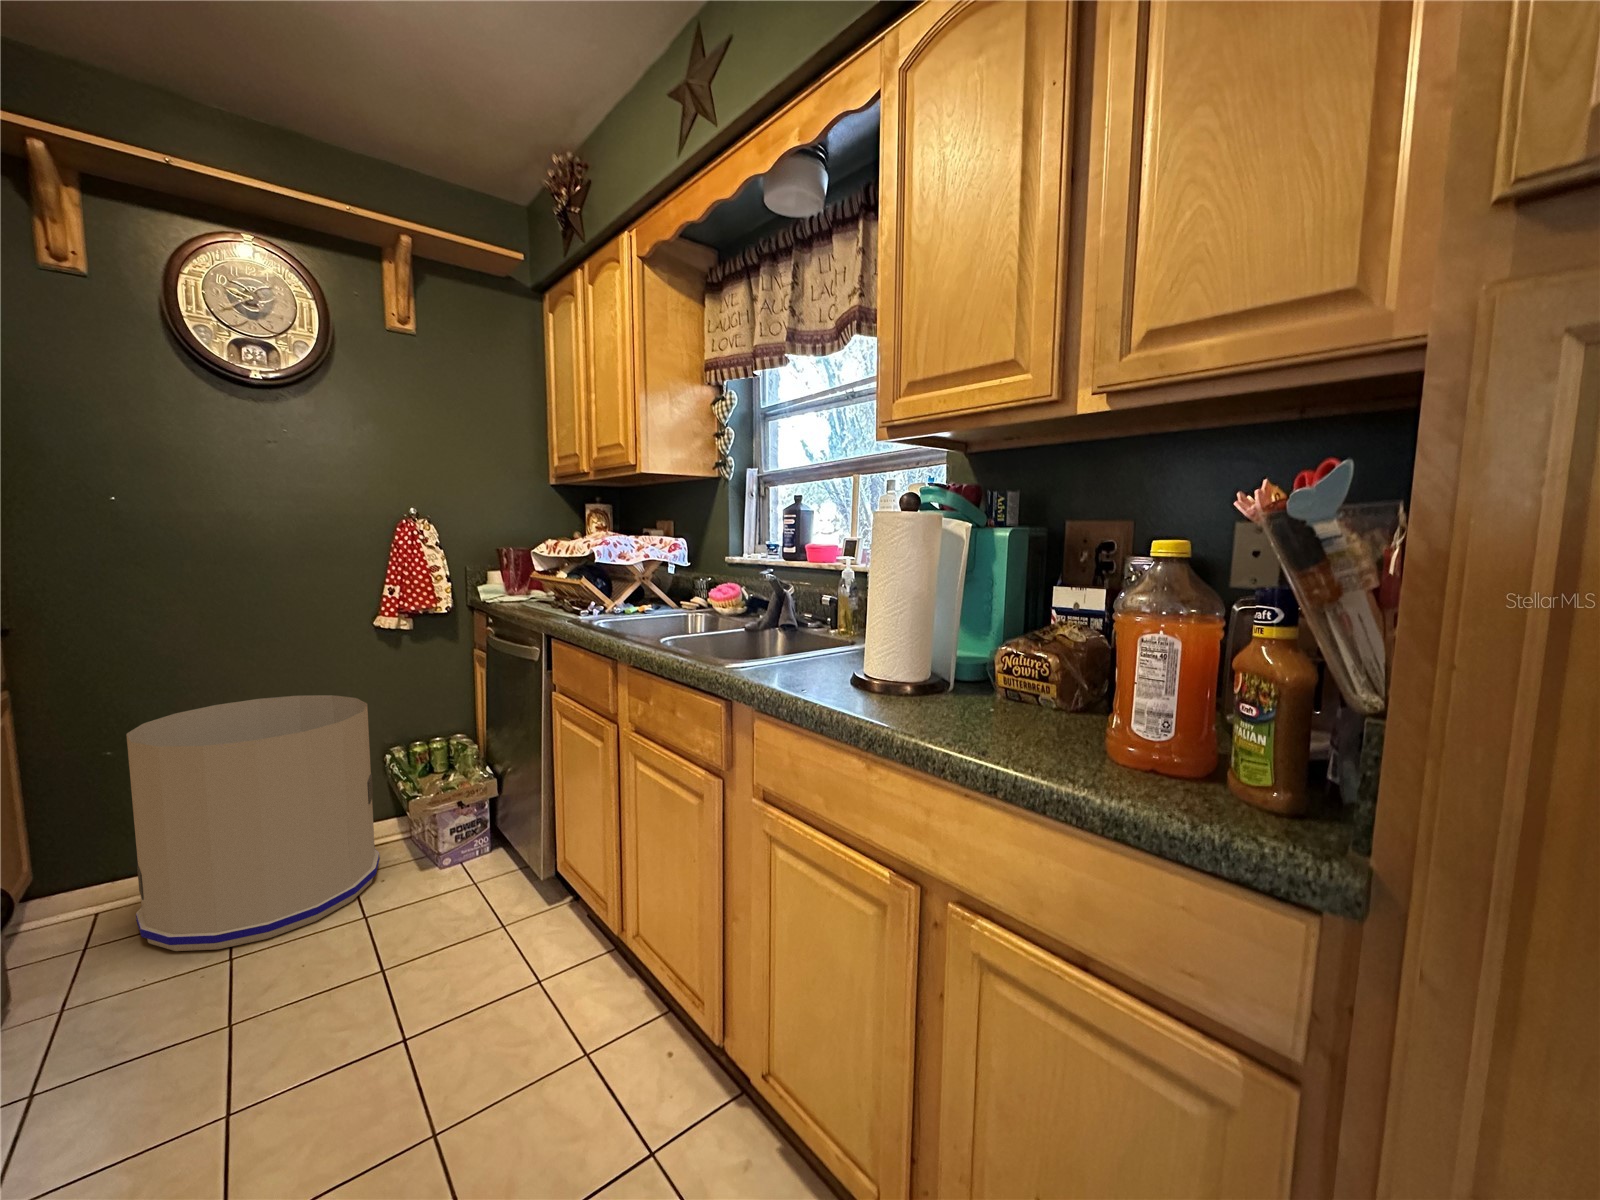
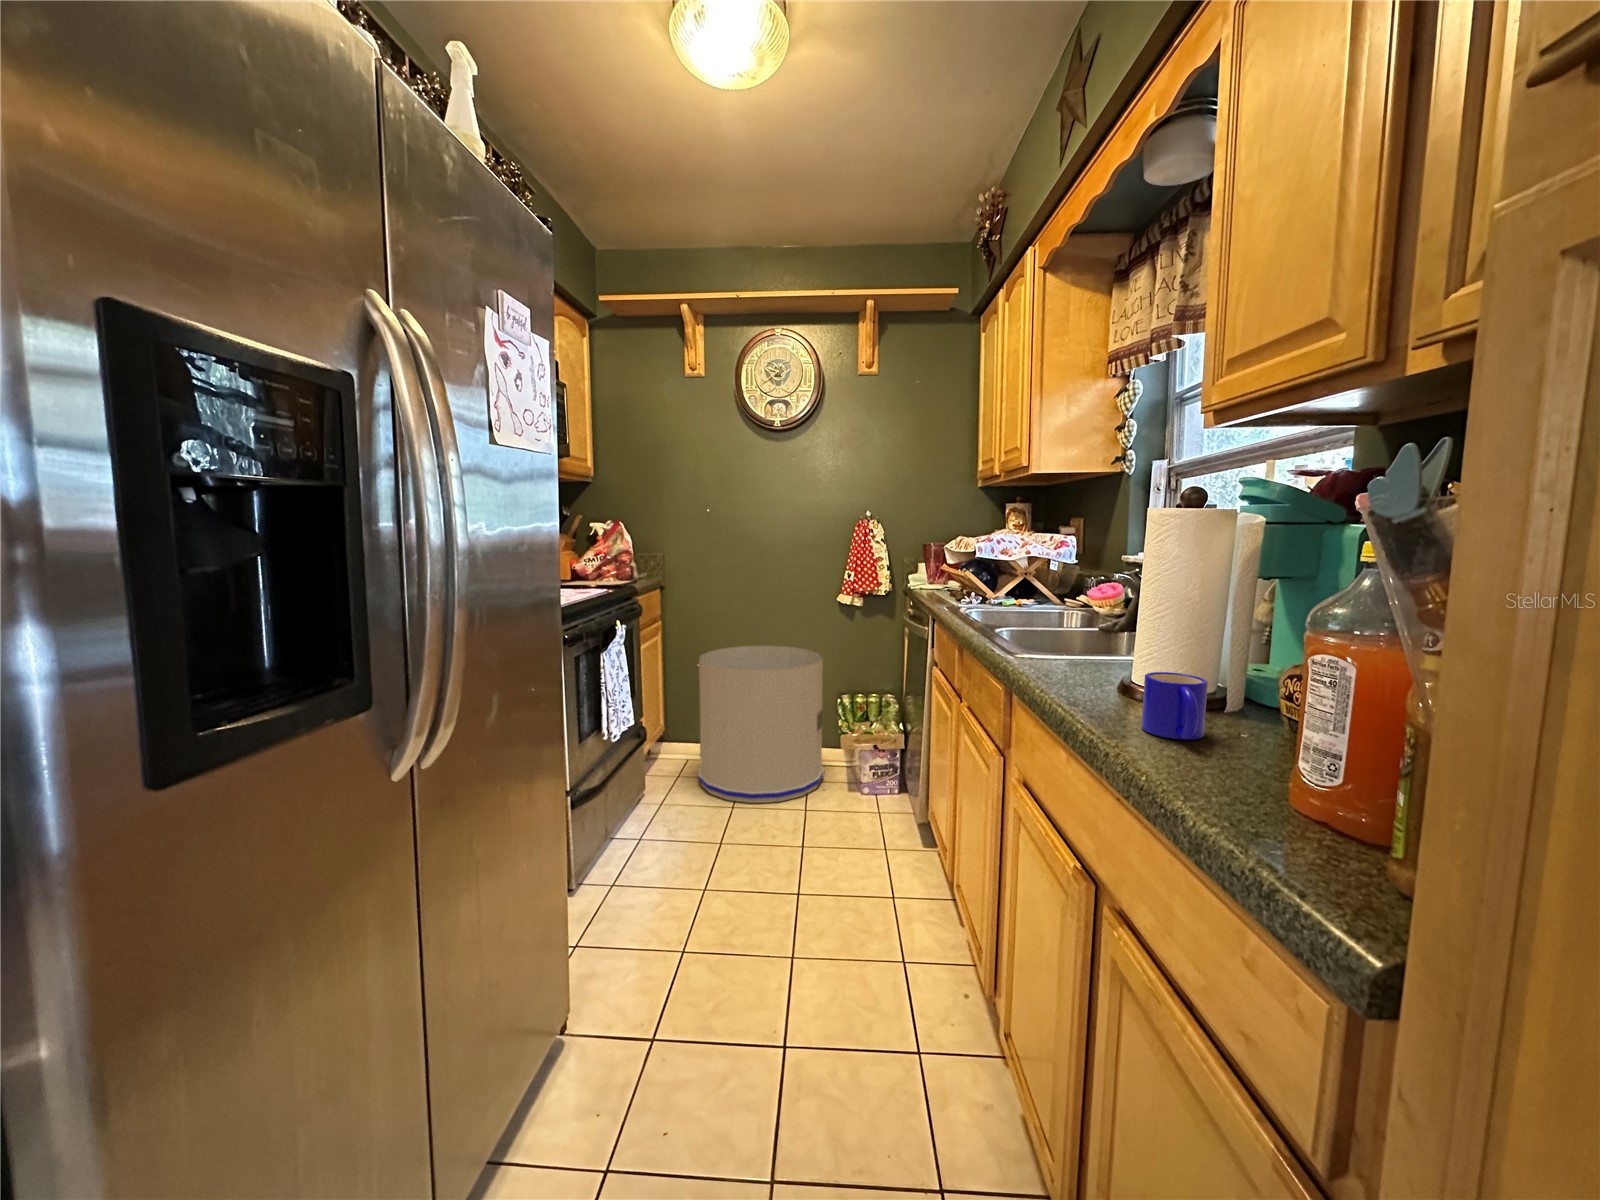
mug: none [935,663,1004,725] -> present [1142,672,1208,740]

